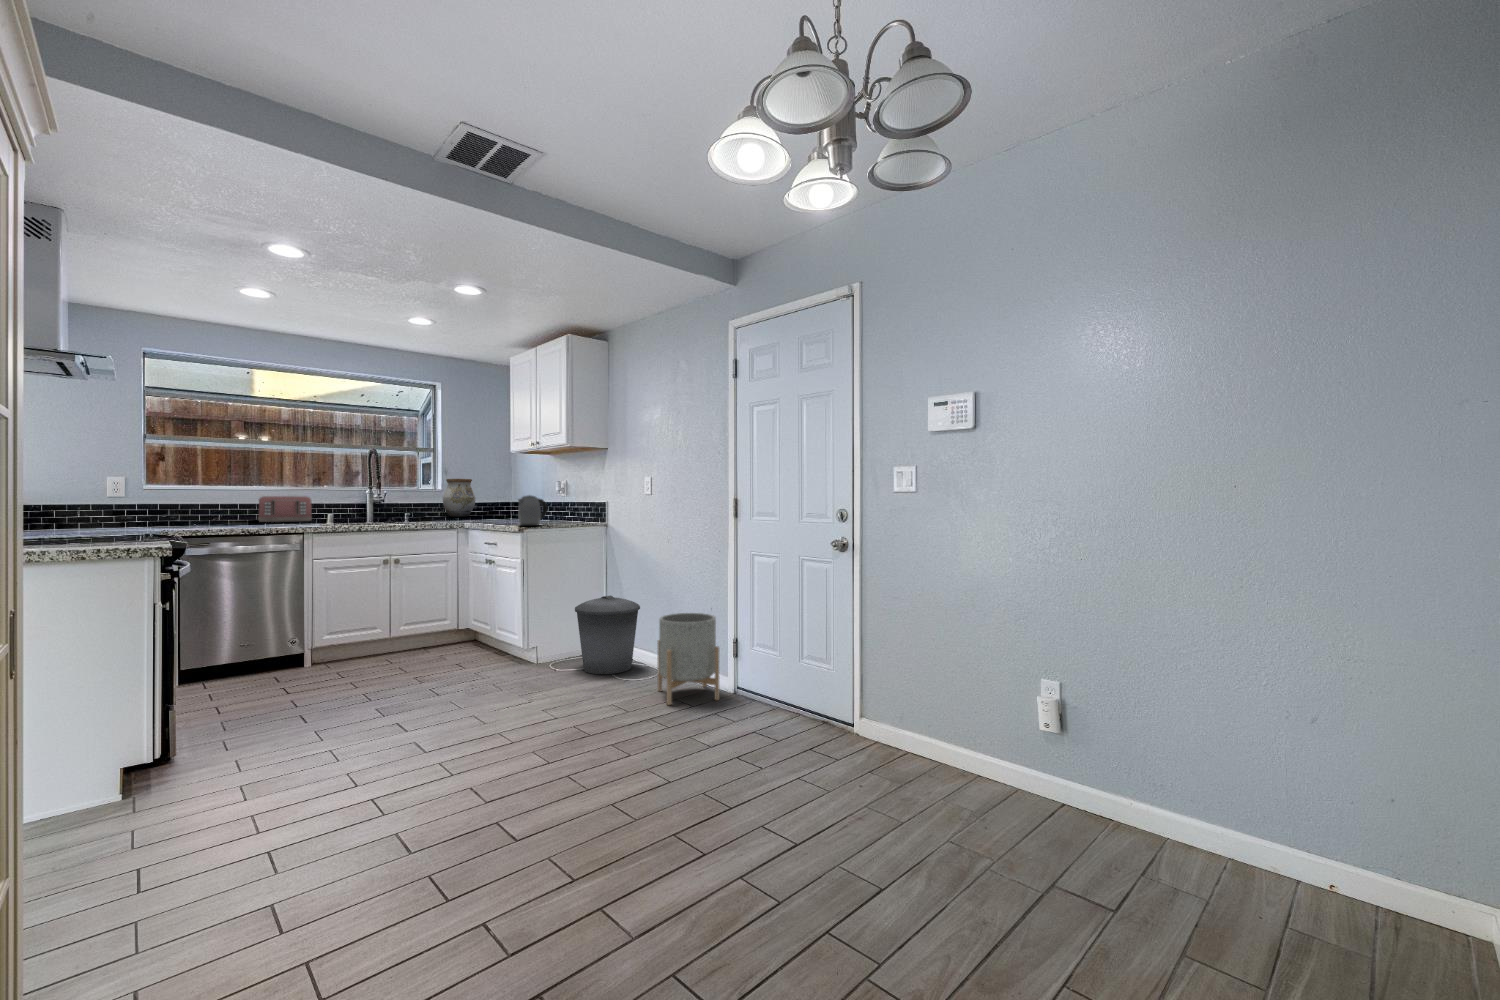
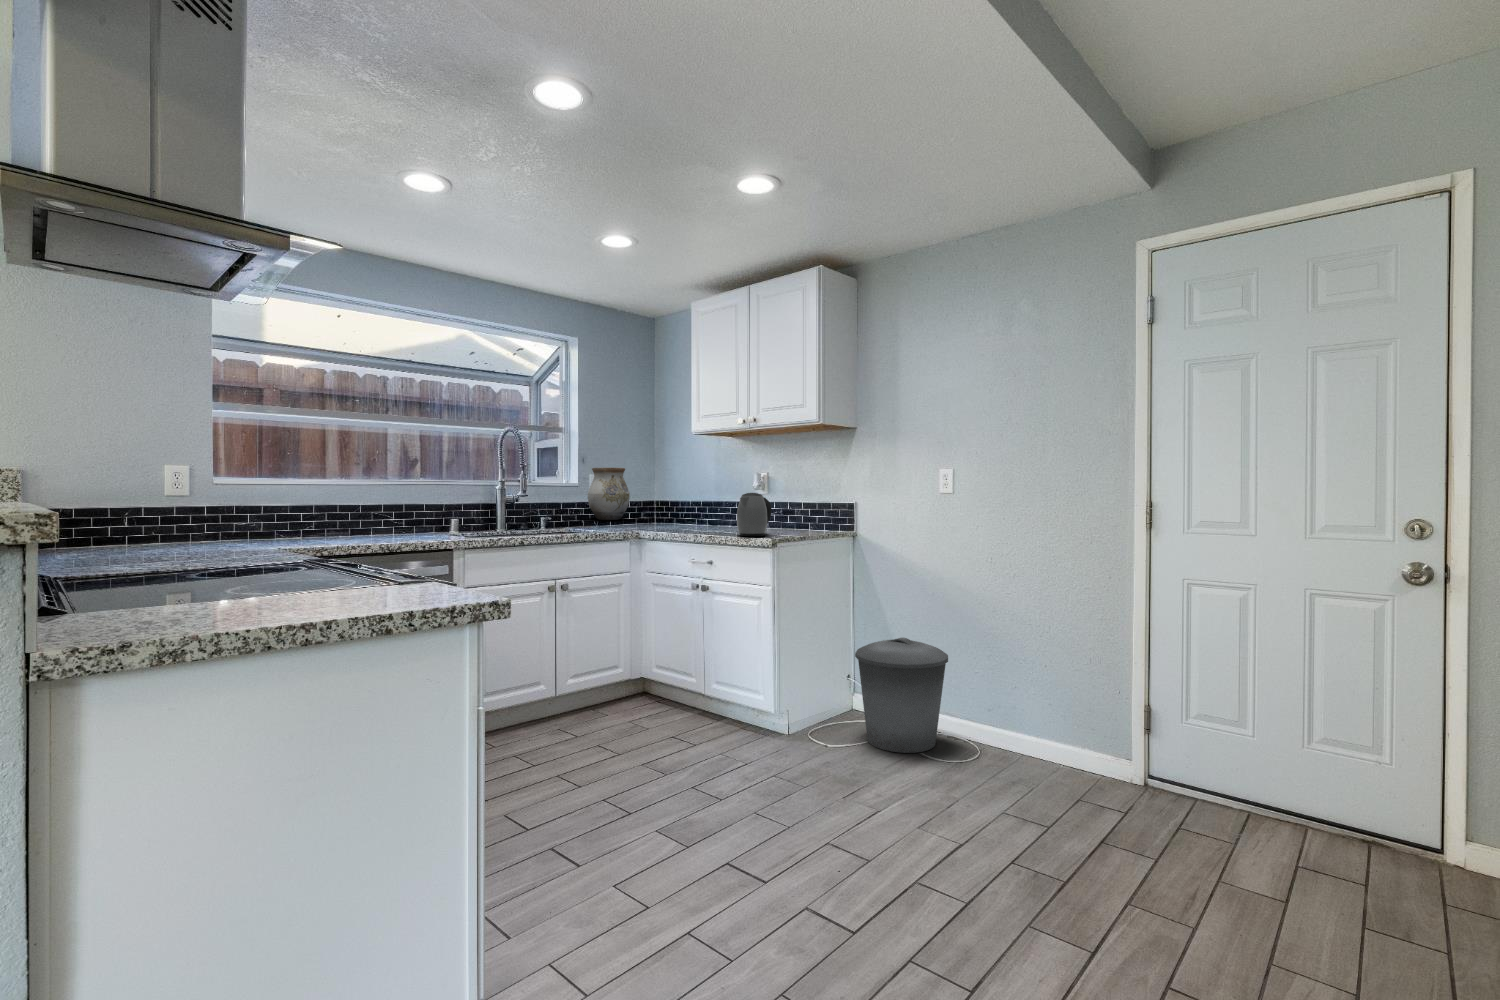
toaster: present [258,496,312,522] -> none [354,493,436,531]
planter: present [657,613,719,705] -> none [1029,668,1146,812]

